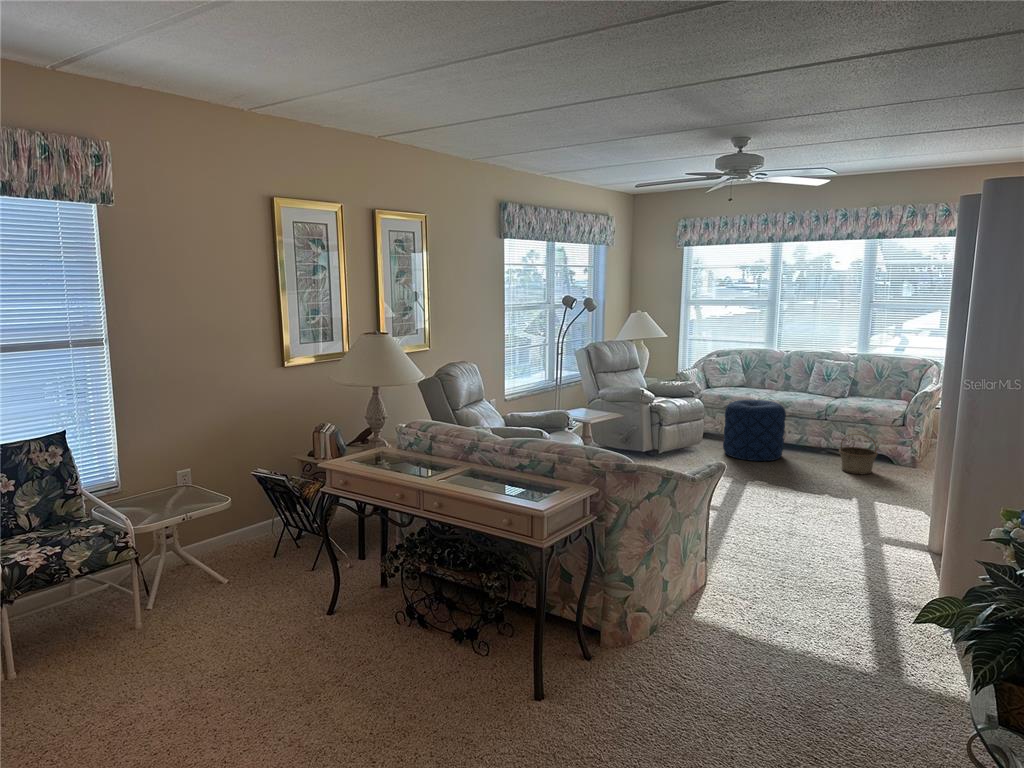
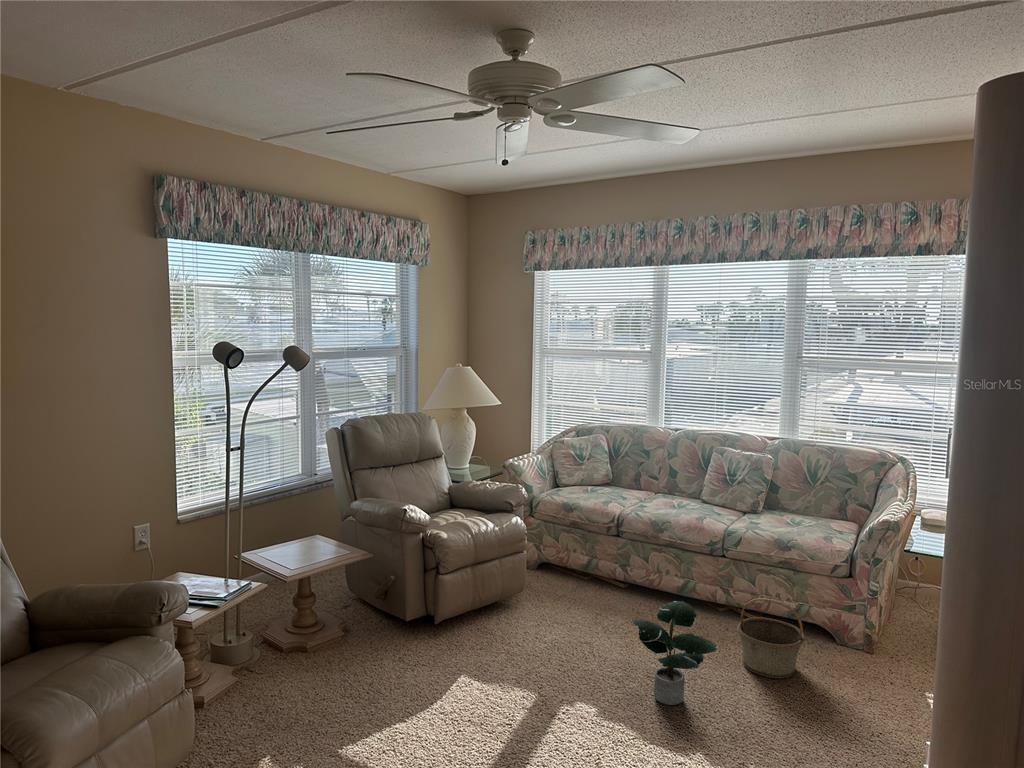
pouf: present [723,400,786,461] -> none [551,521,653,638]
potted plant: none [786,432,834,482] -> present [632,601,718,705]

